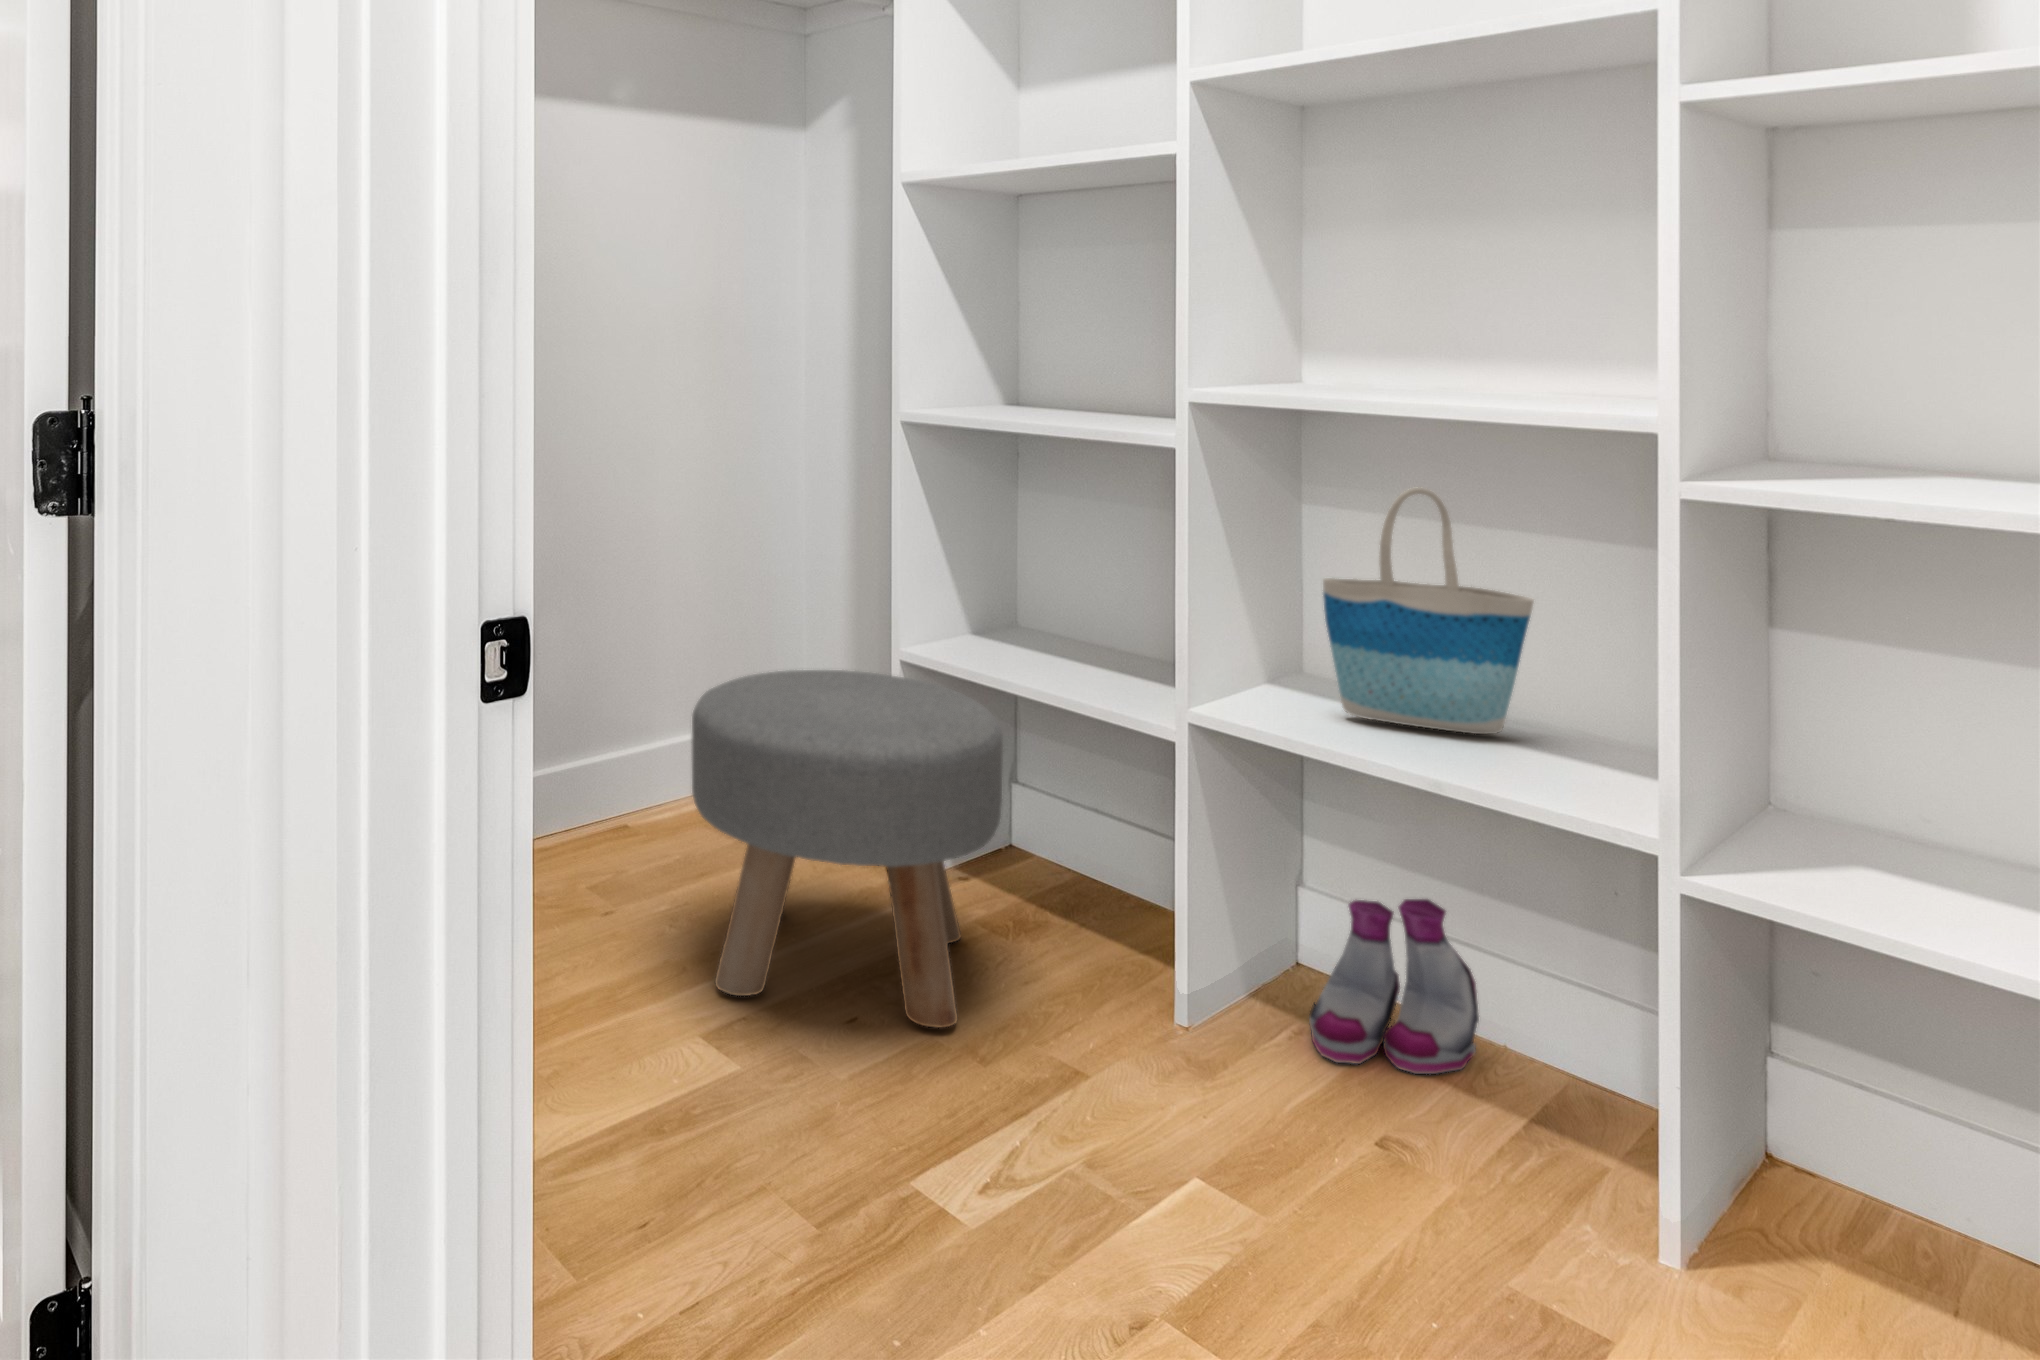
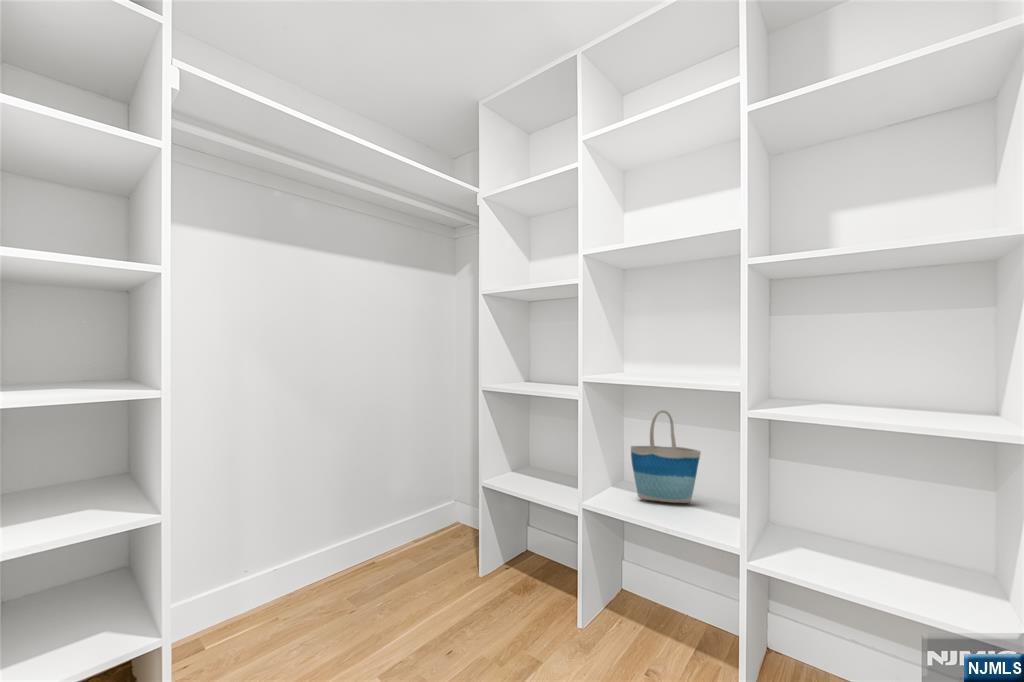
ottoman: present [692,670,1003,1028] -> none [387,491,515,648]
boots: present [1309,899,1479,1074] -> none [627,566,685,638]

